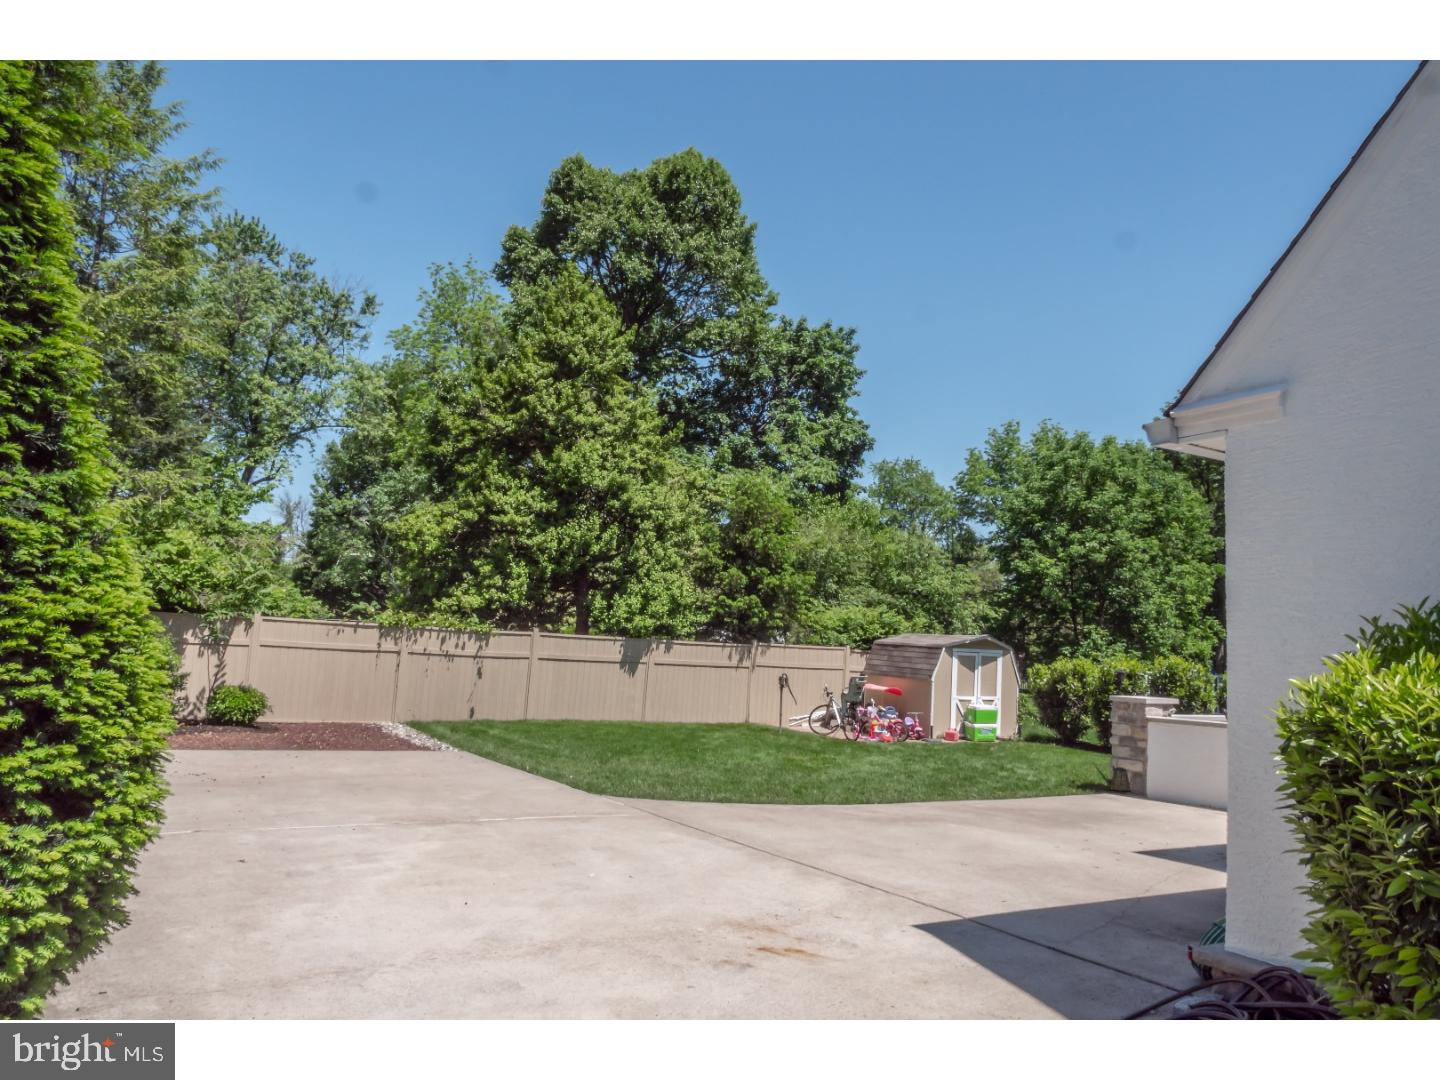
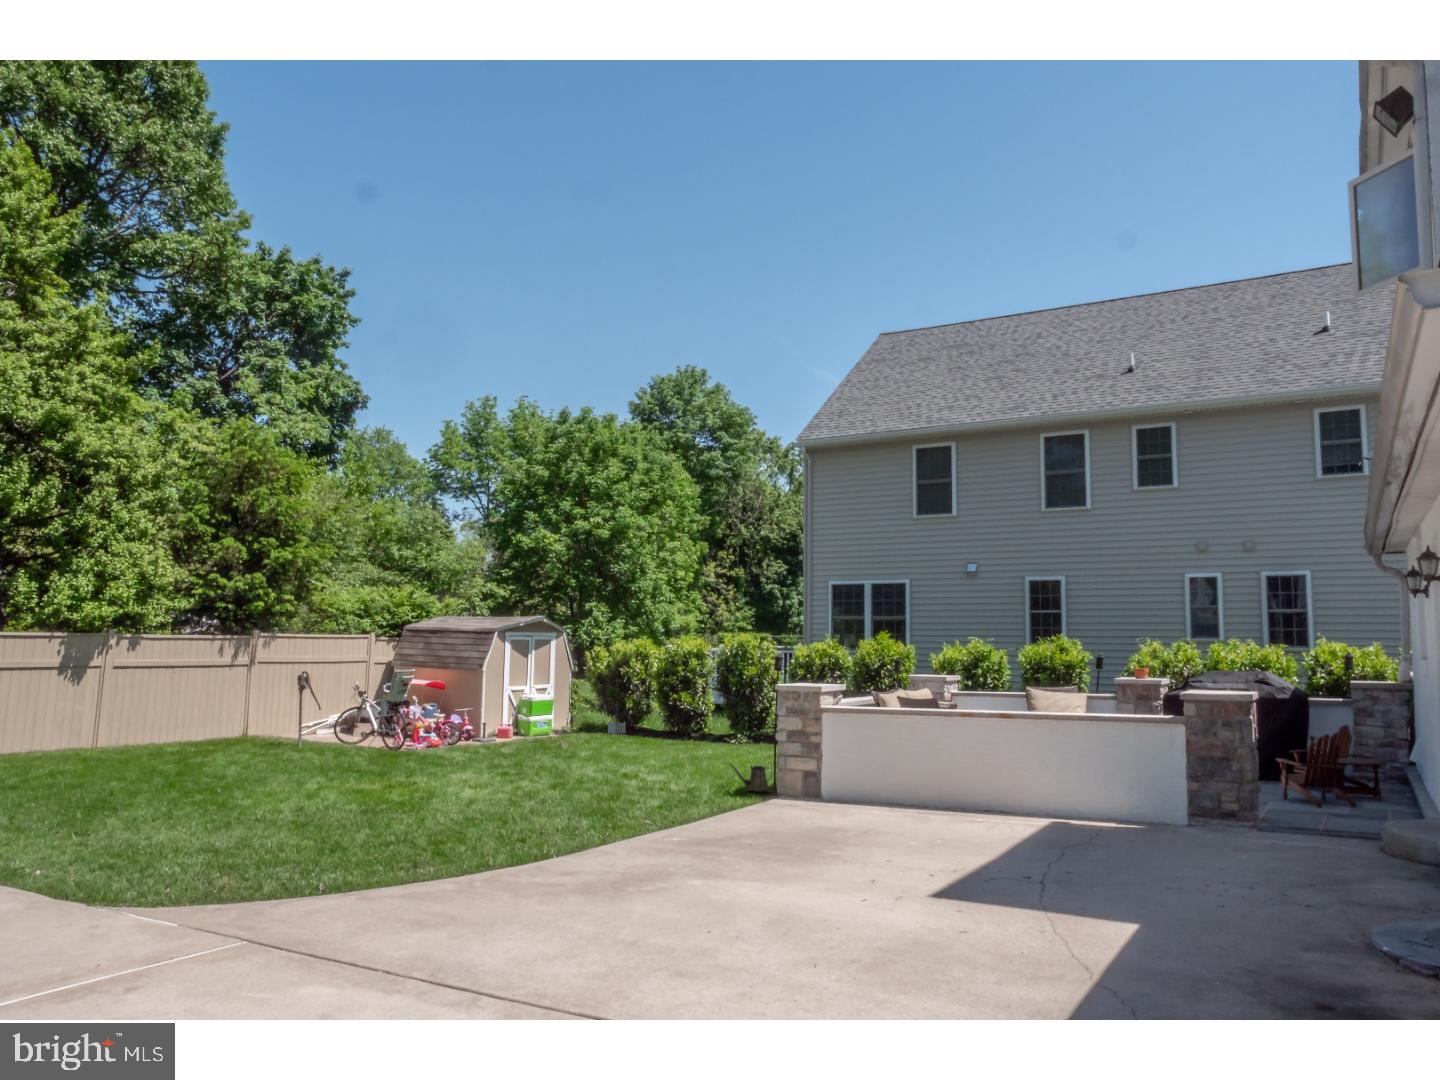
potted tree: none [1054,702,1074,749] -> present [607,686,626,734]

